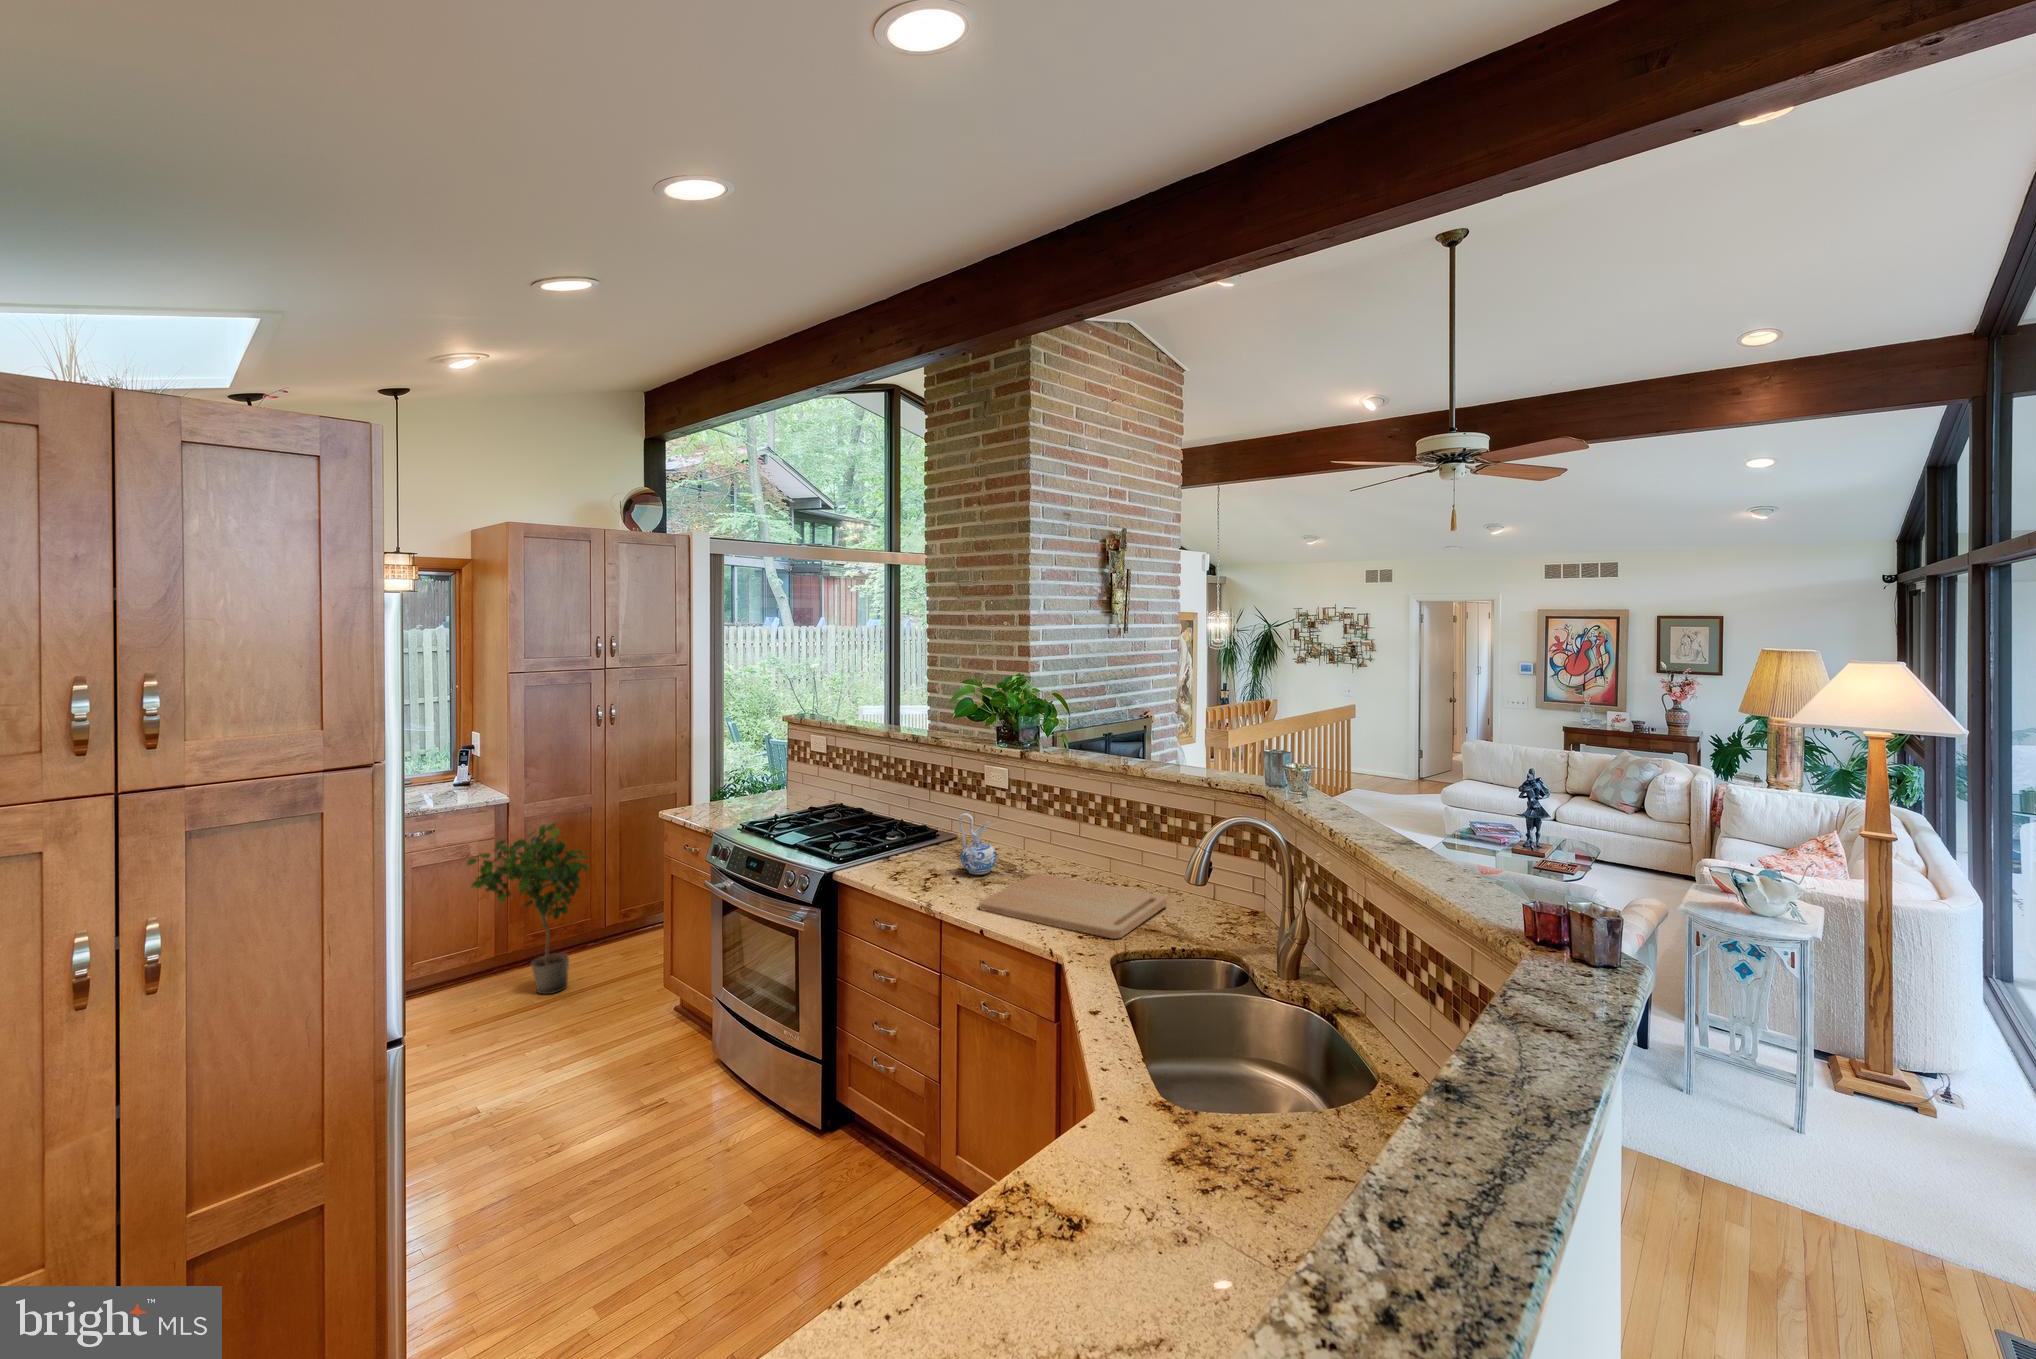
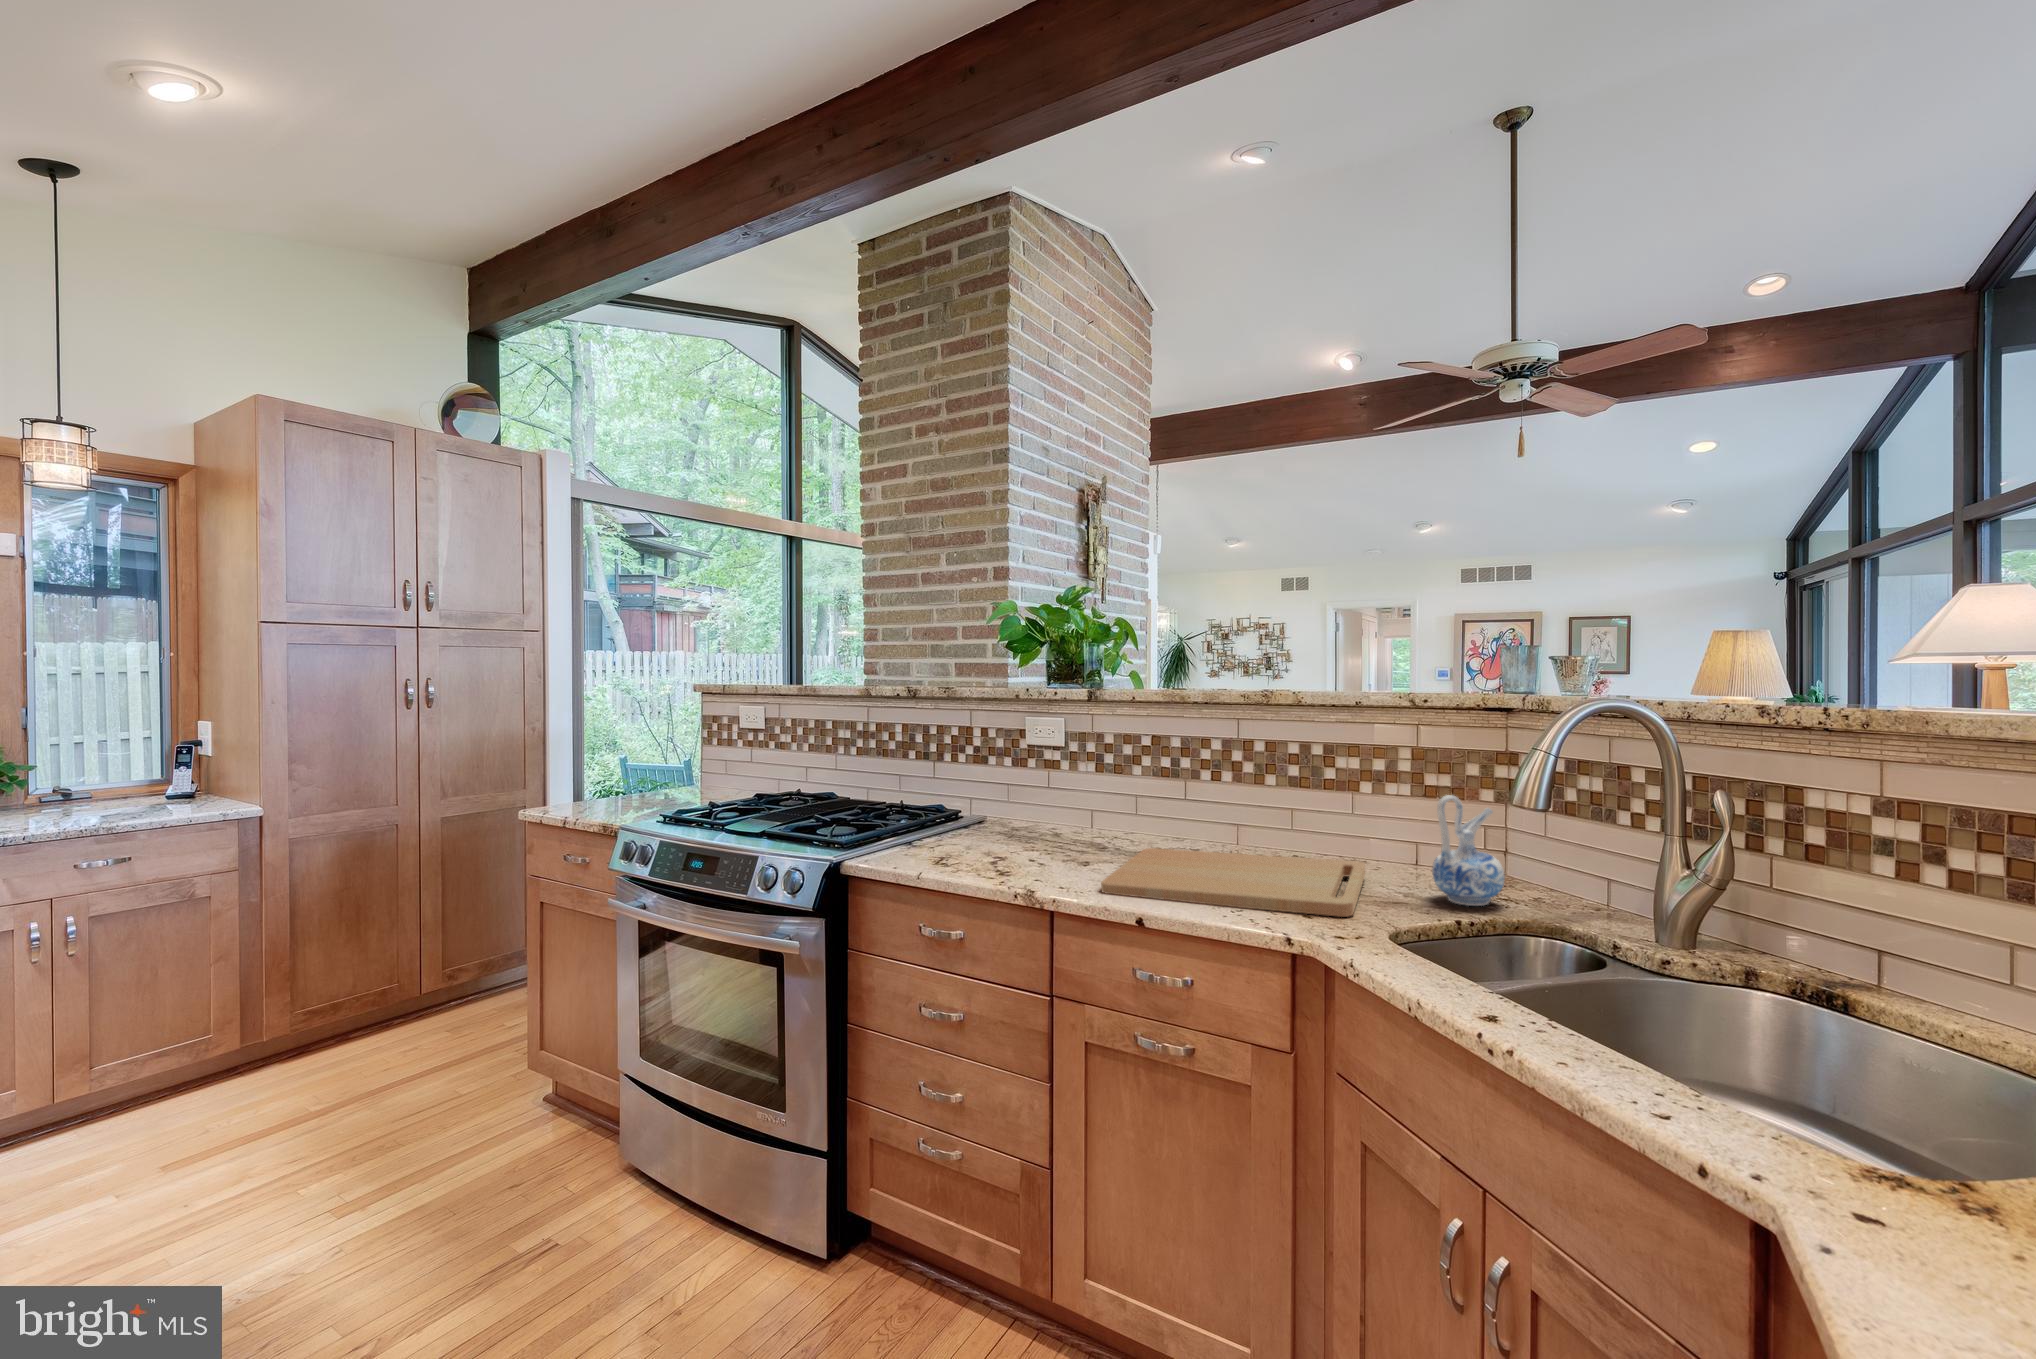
ceramic pitcher: present [959,813,996,875] -> present [1432,795,1505,906]
potted plant: present [468,823,589,994] -> none [216,841,410,1092]

